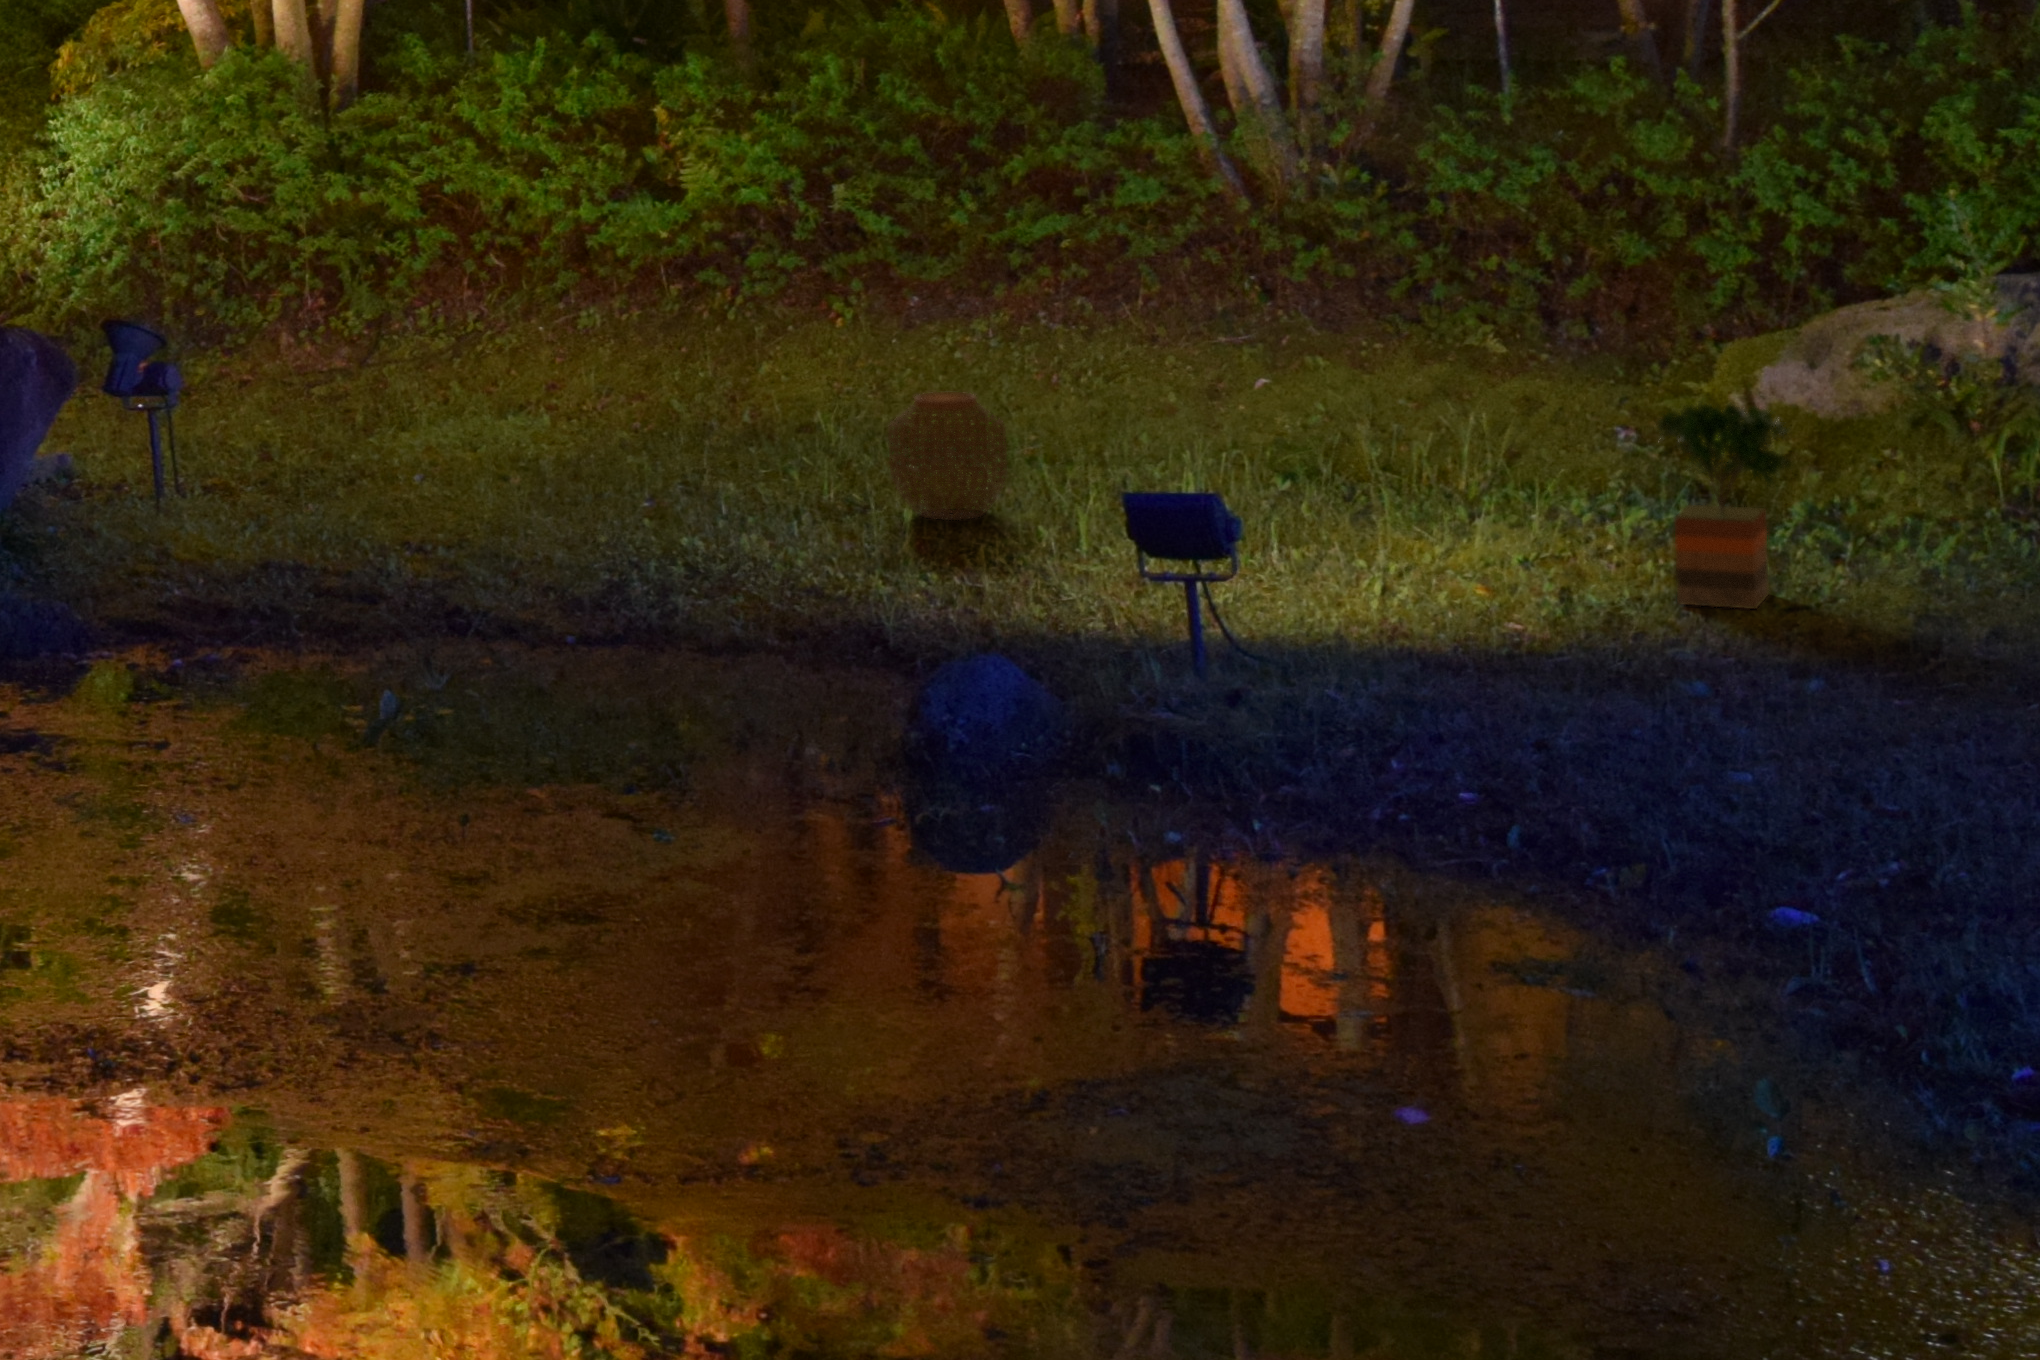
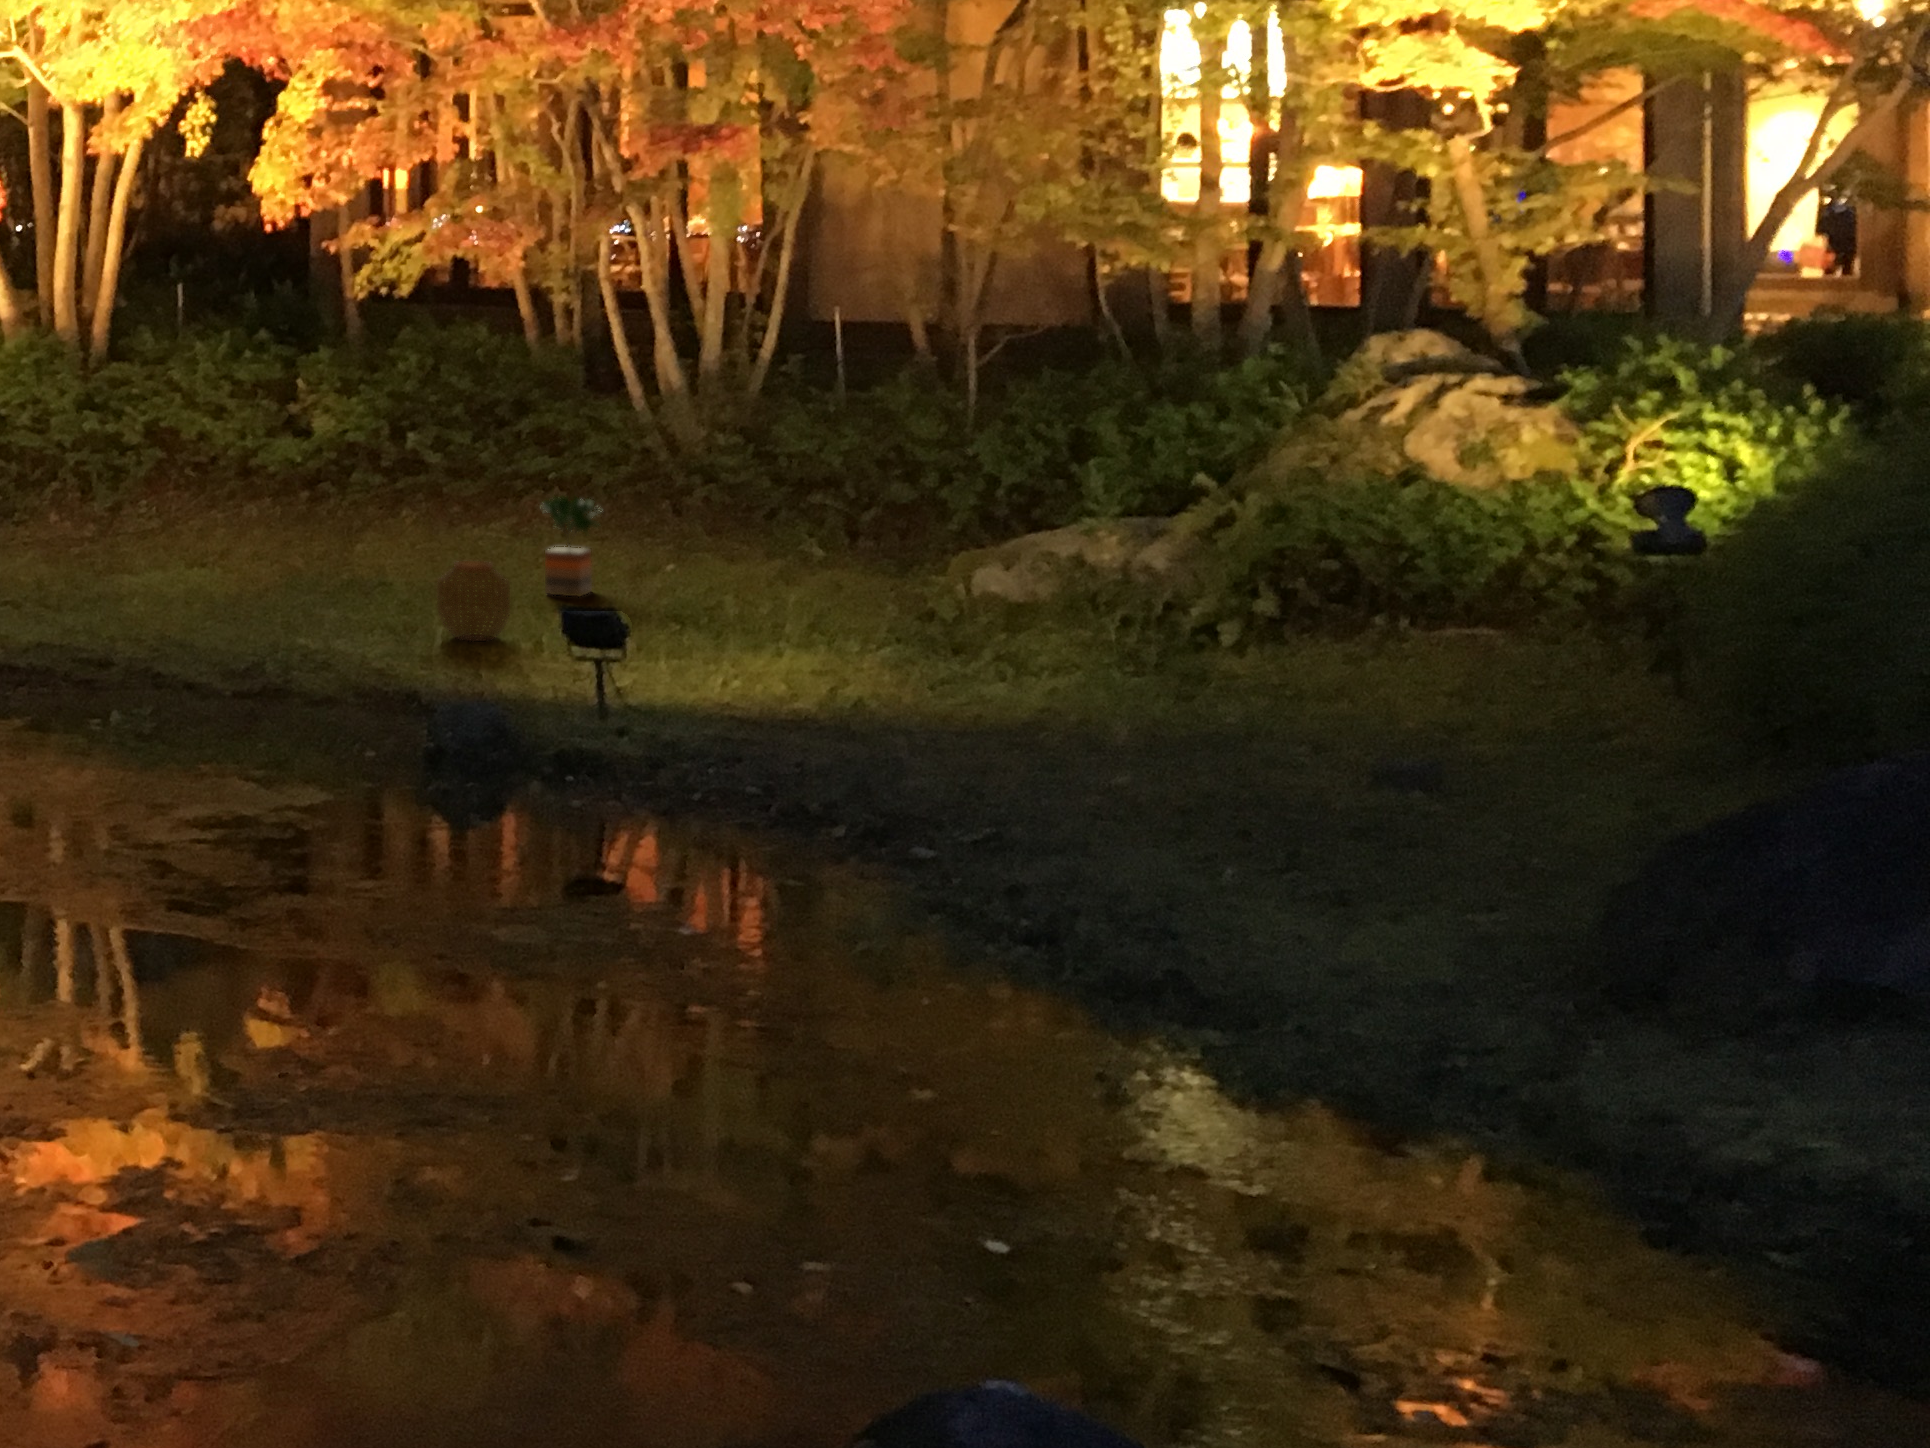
potted tree: present [1654,401,1793,609] -> present [541,496,603,596]

